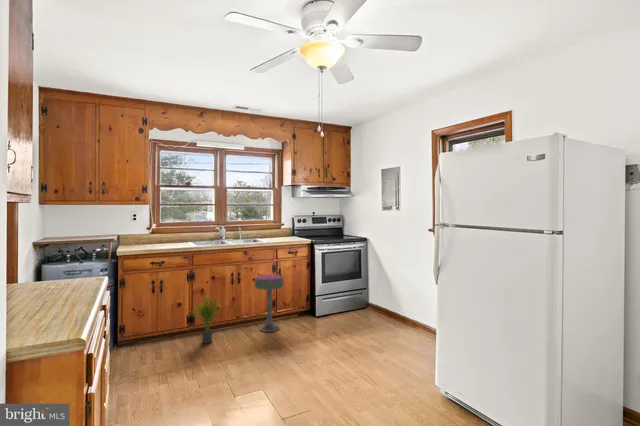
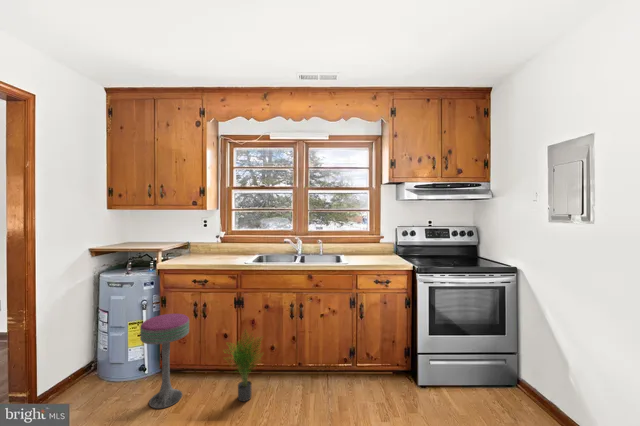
bar stool: present [255,275,284,332] -> present [140,314,189,409]

